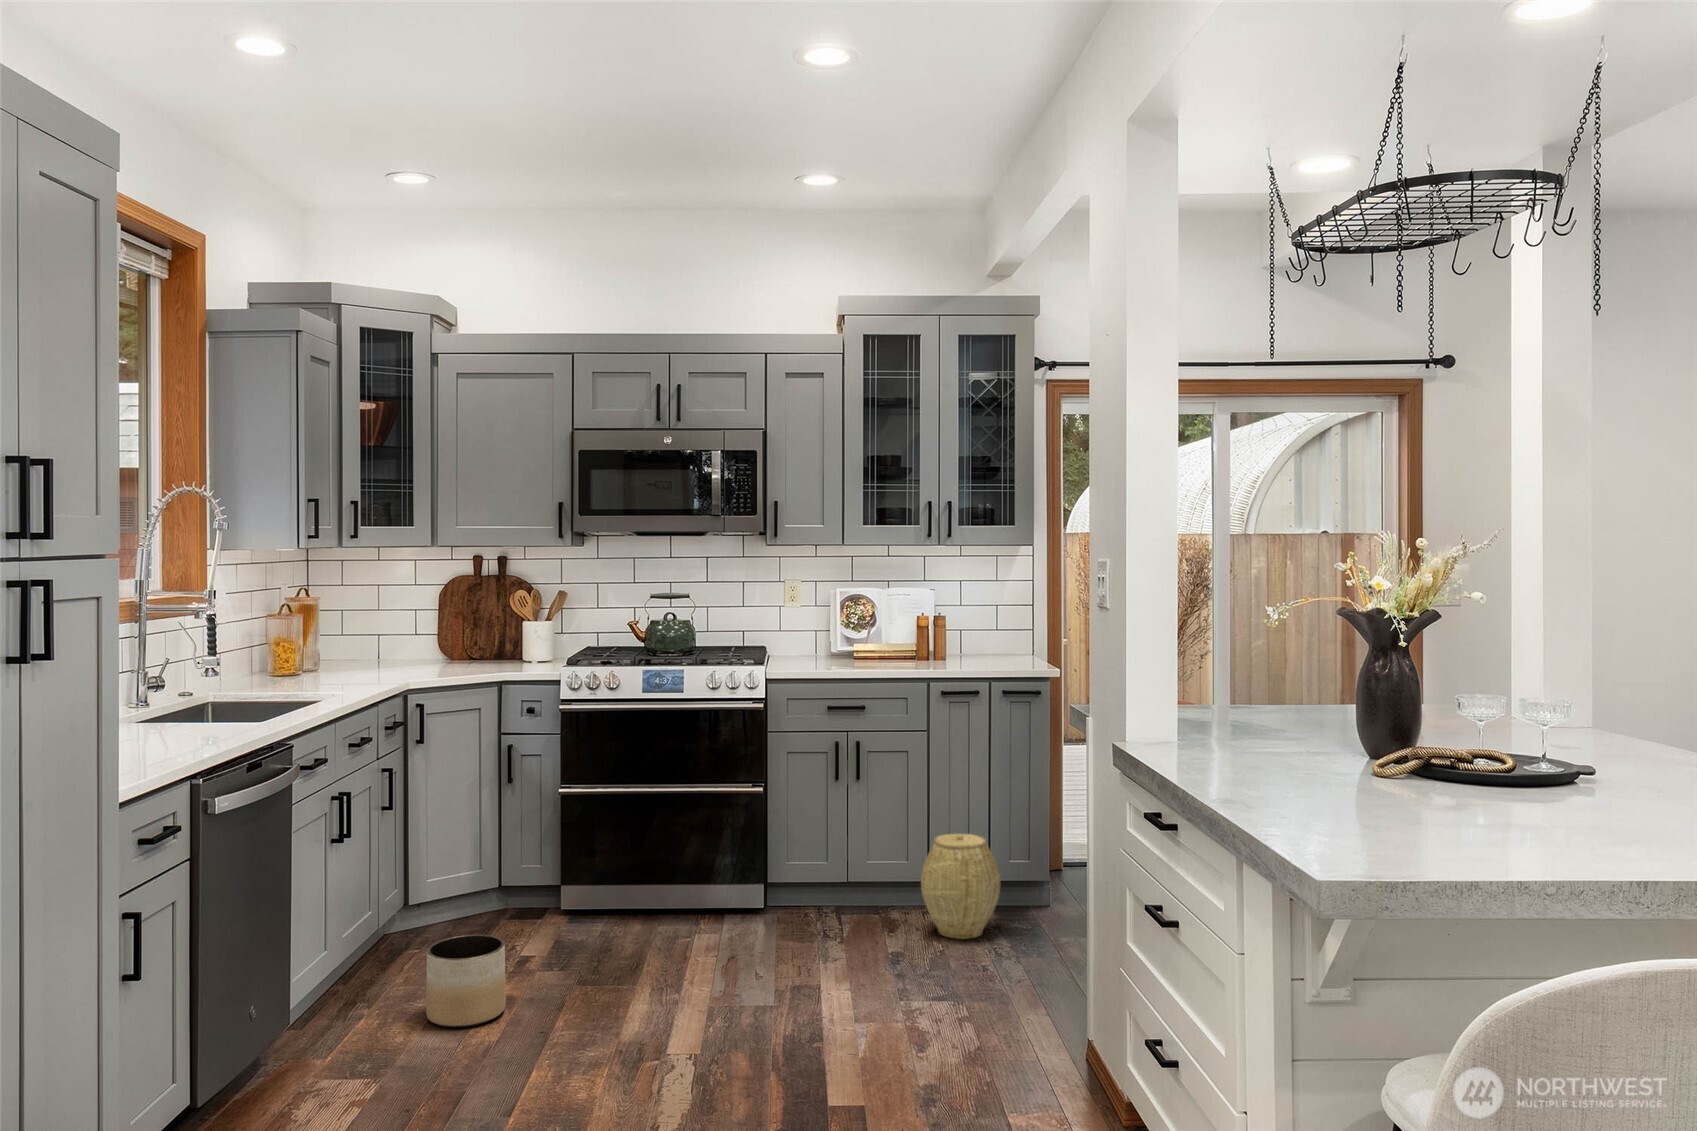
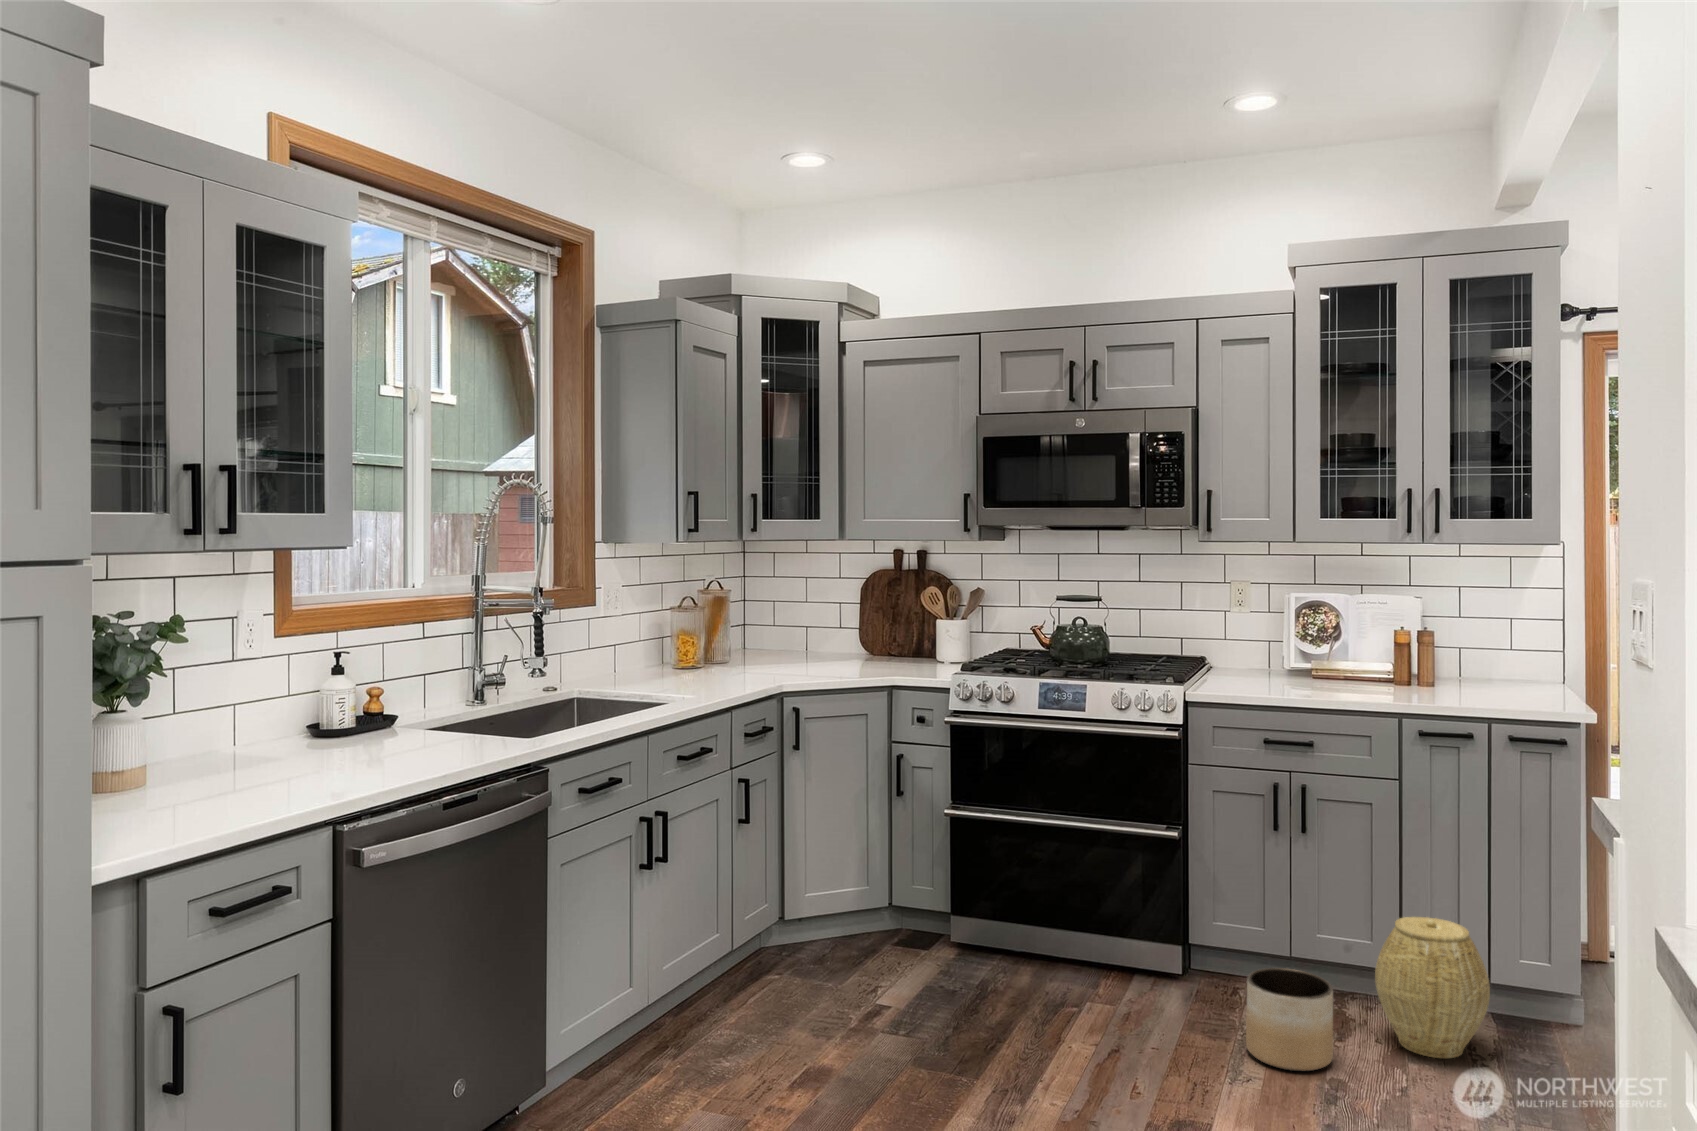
planter: present [426,934,506,1027] -> present [1246,968,1333,1071]

